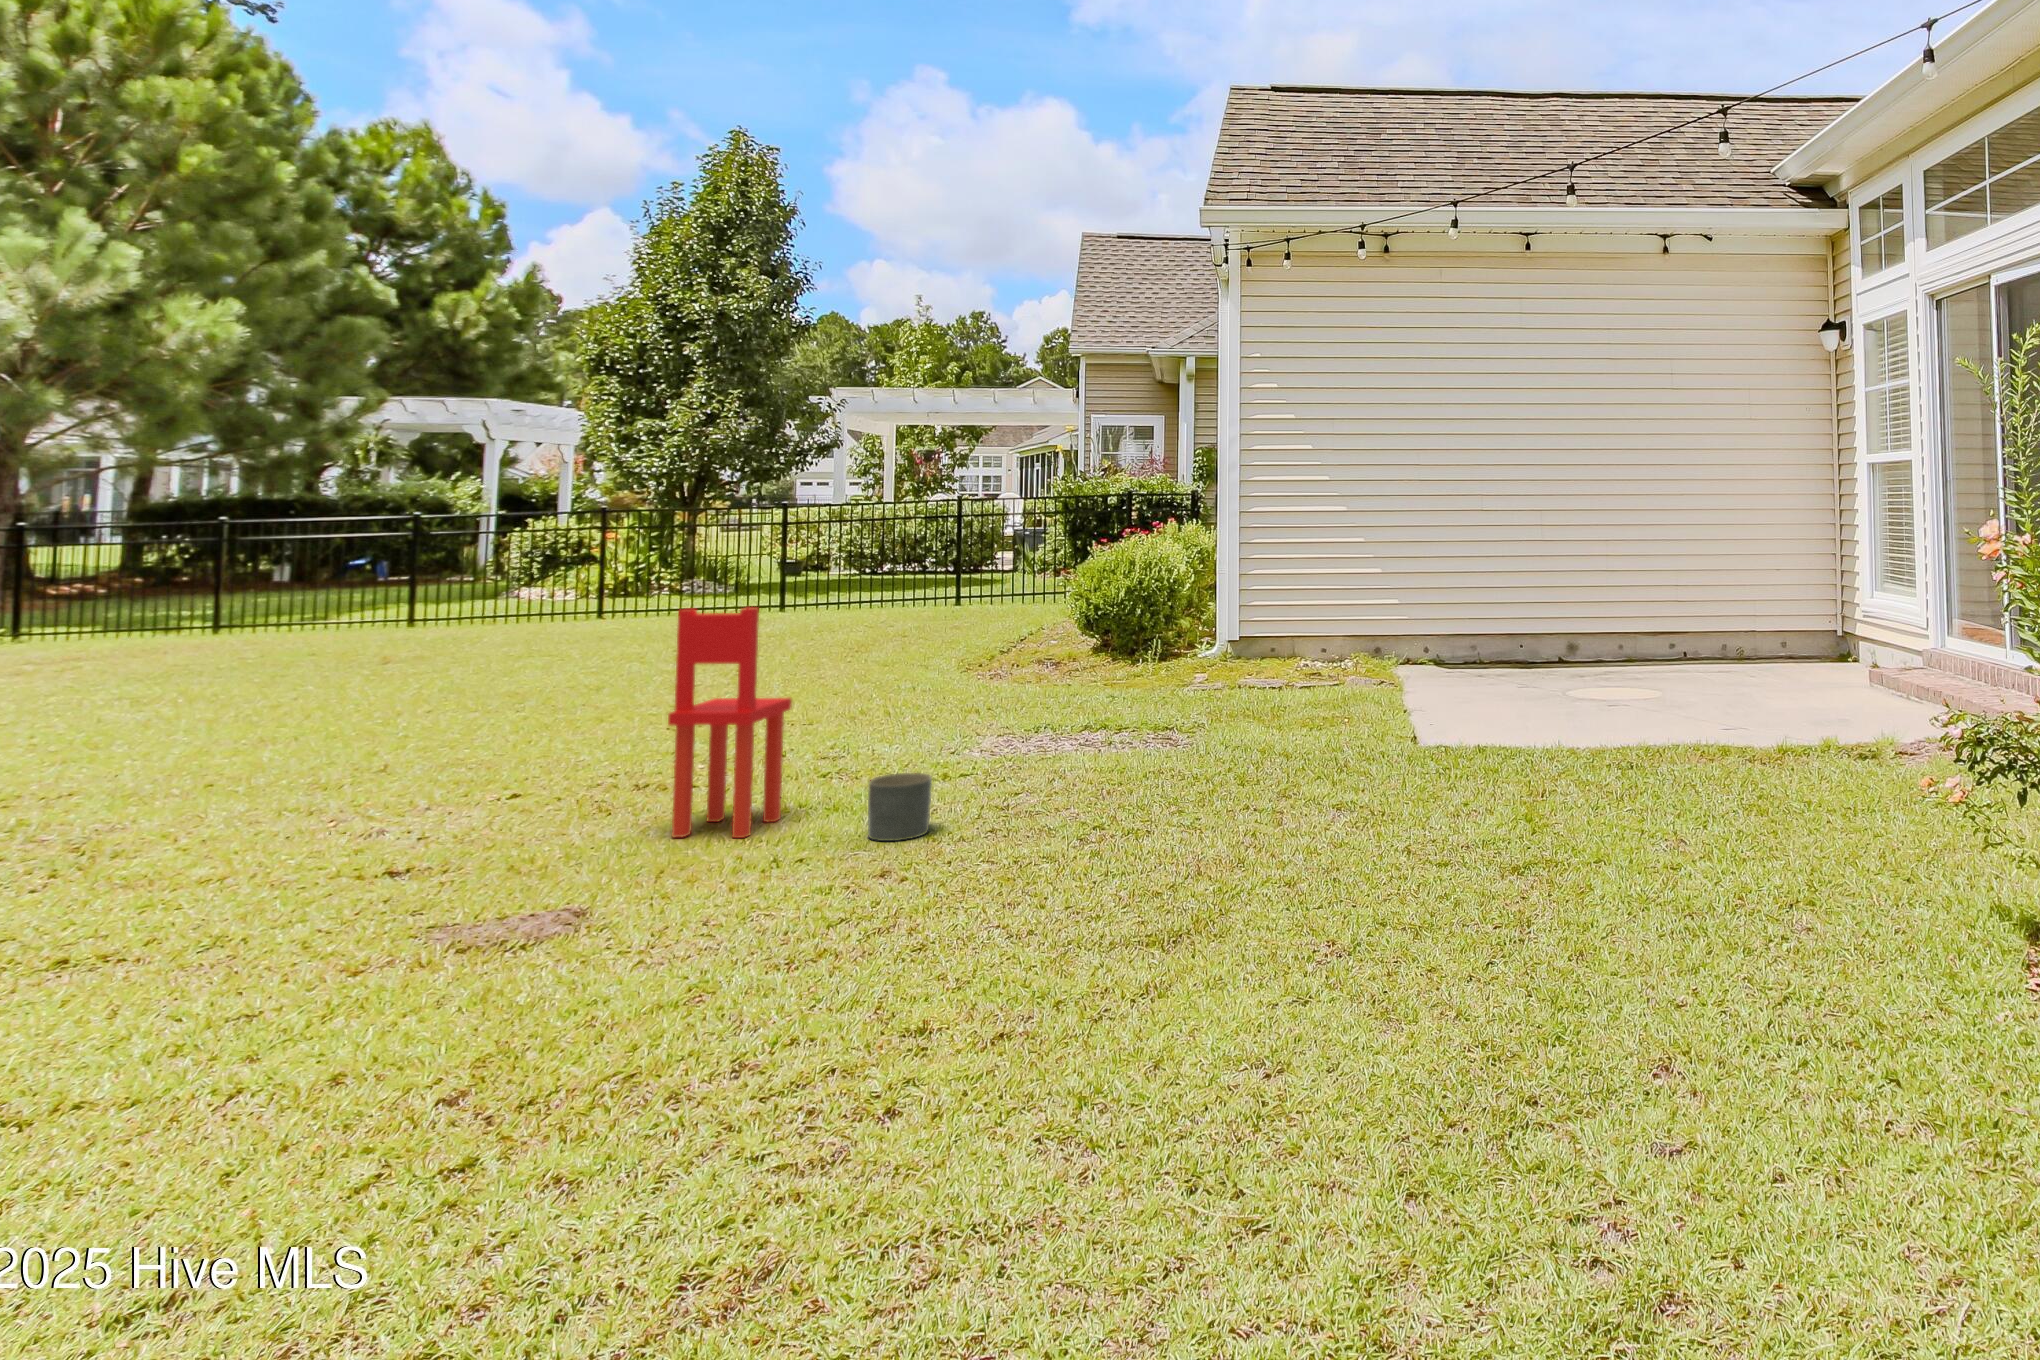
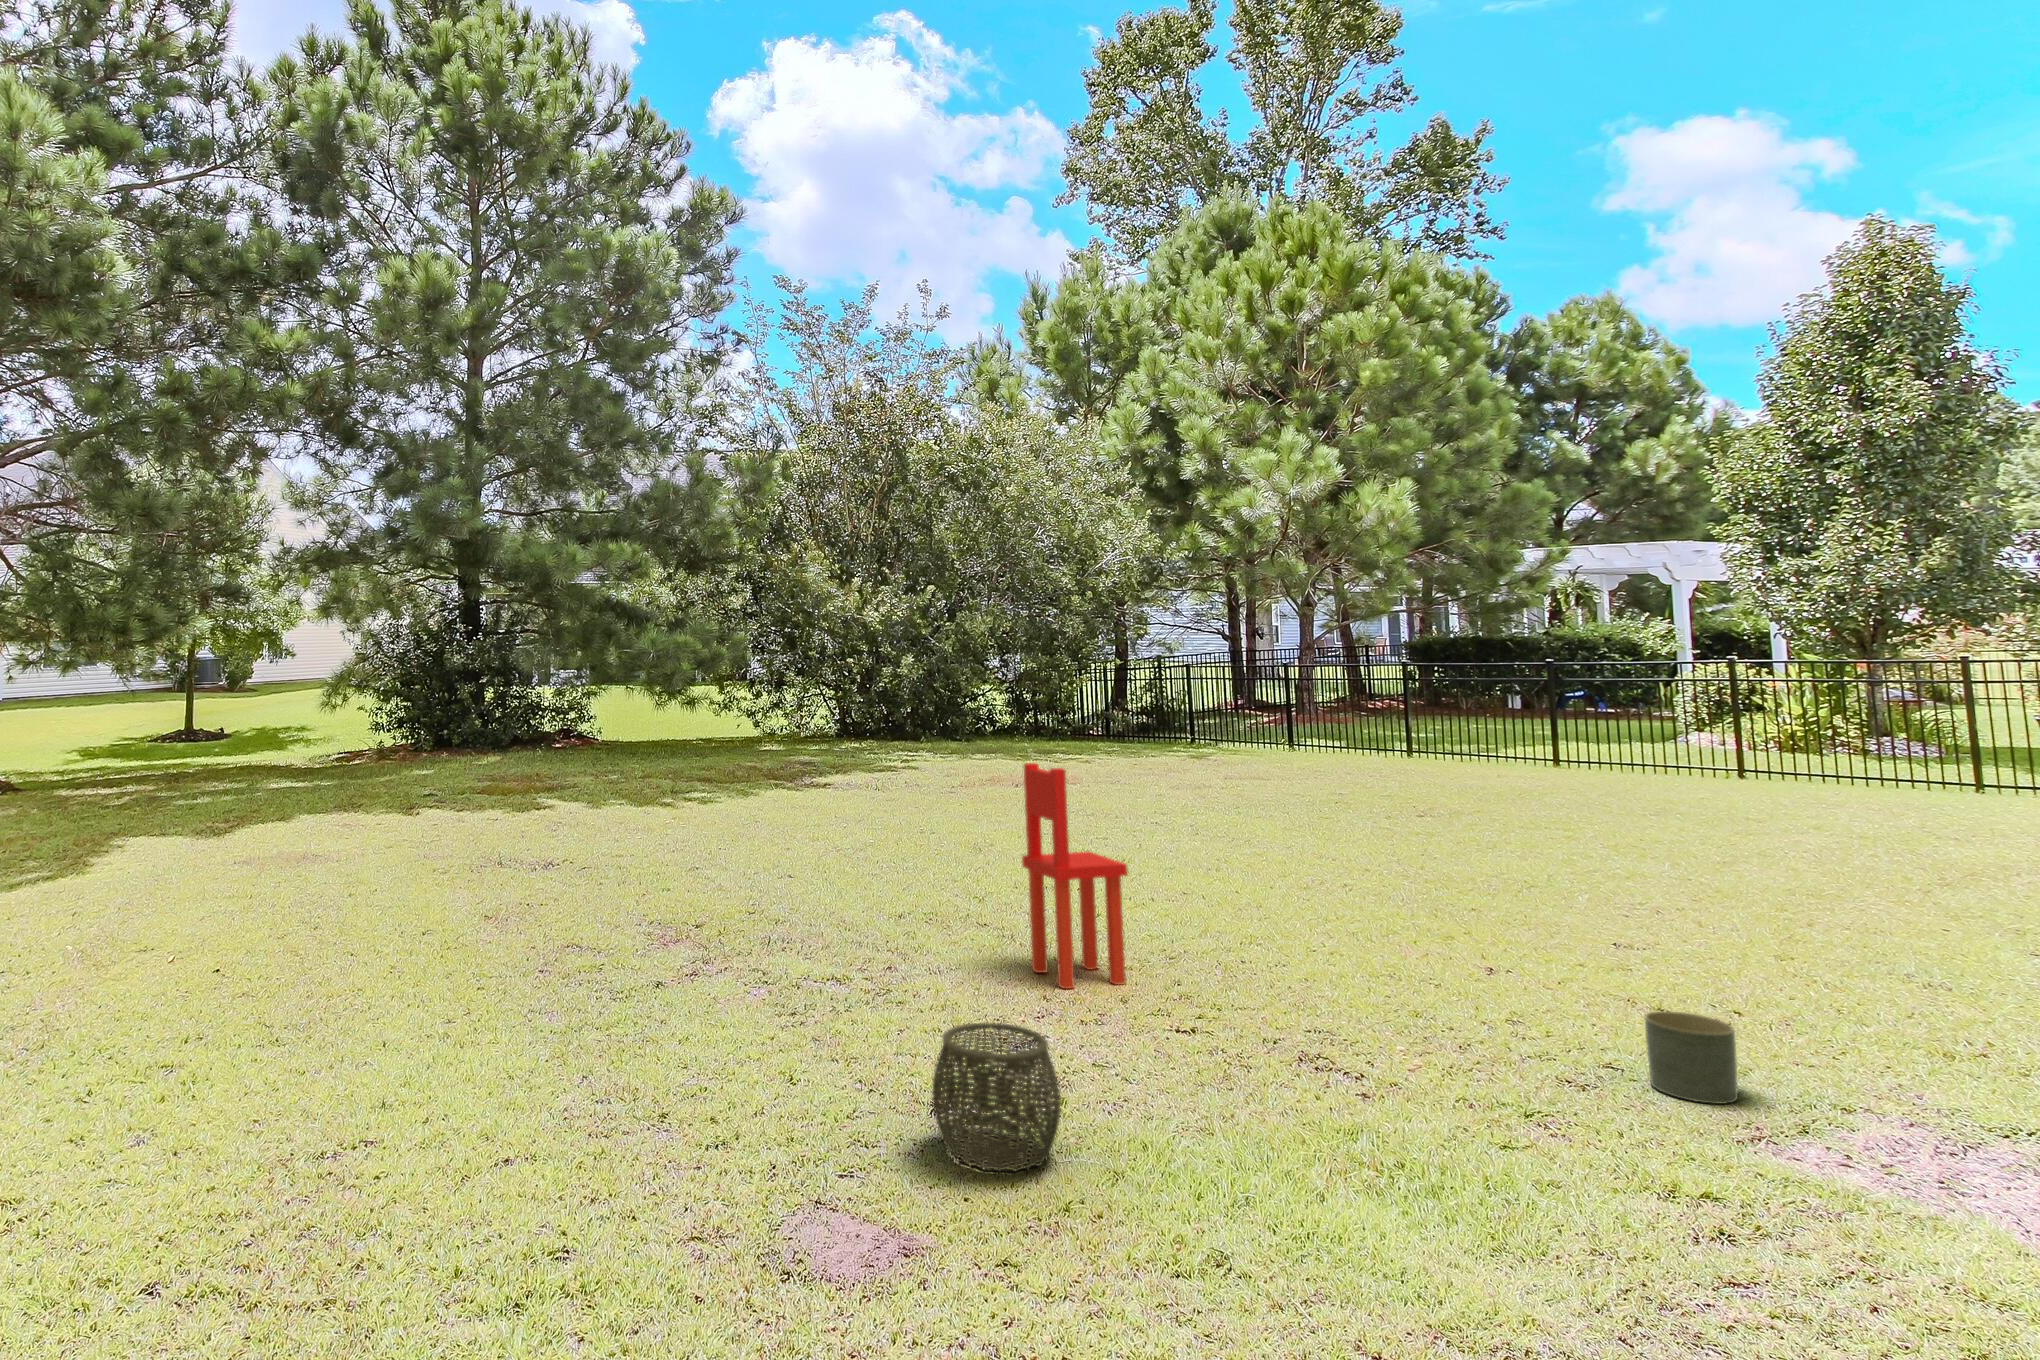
chair: present [668,607,792,838] -> present [1022,763,1128,989]
woven basket: none [278,957,496,1163] -> present [932,1023,1061,1171]

